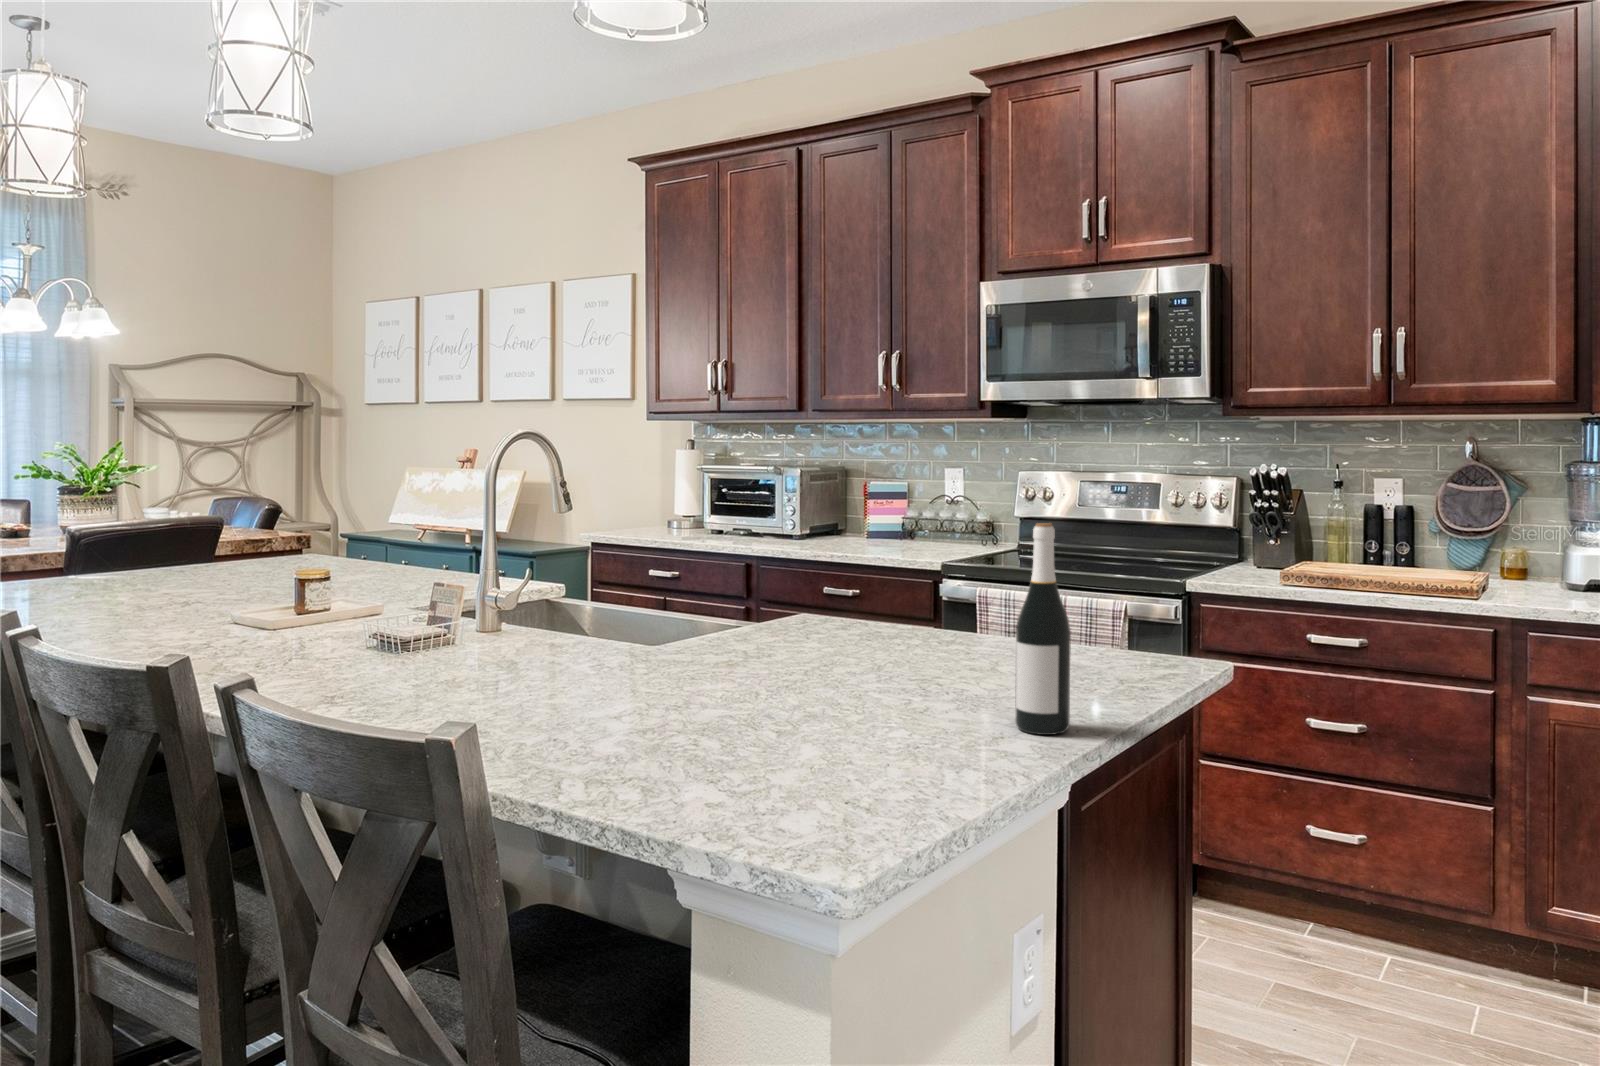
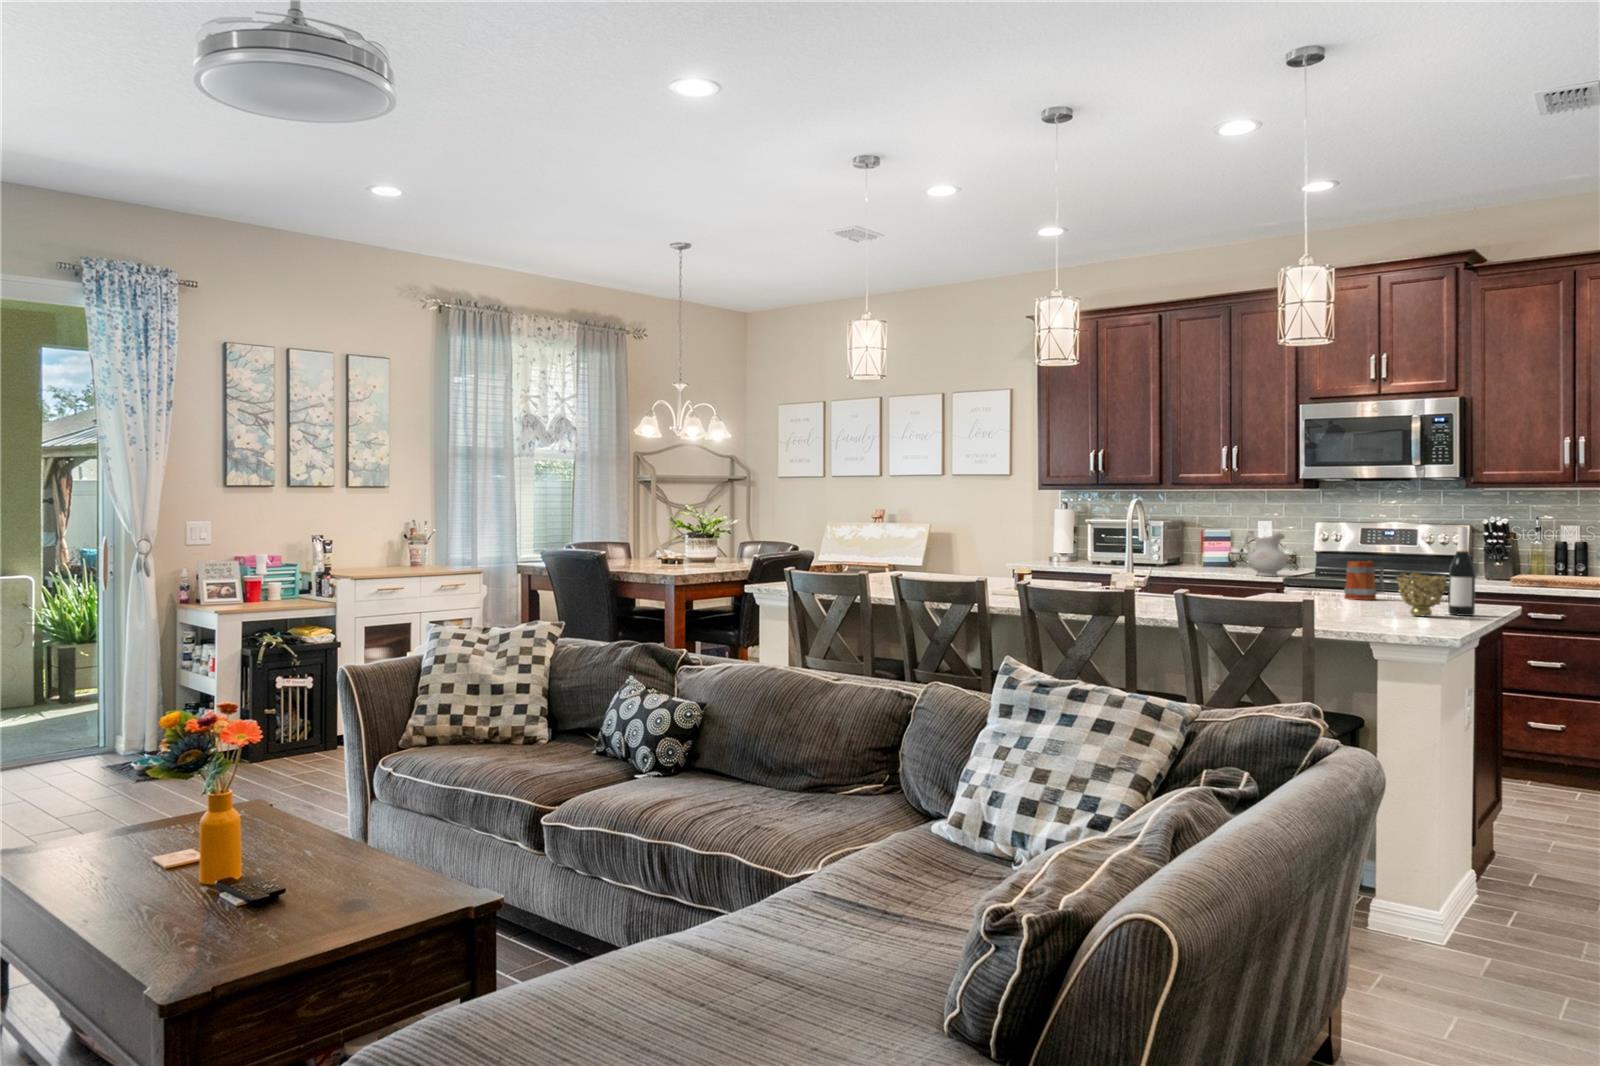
ceramic pitcher: none [913,486,973,558] -> present [1244,531,1286,576]
mug: none [917,569,993,650] -> present [1344,561,1385,600]
decorative bowl: none [872,635,982,750] -> present [1397,573,1448,616]

